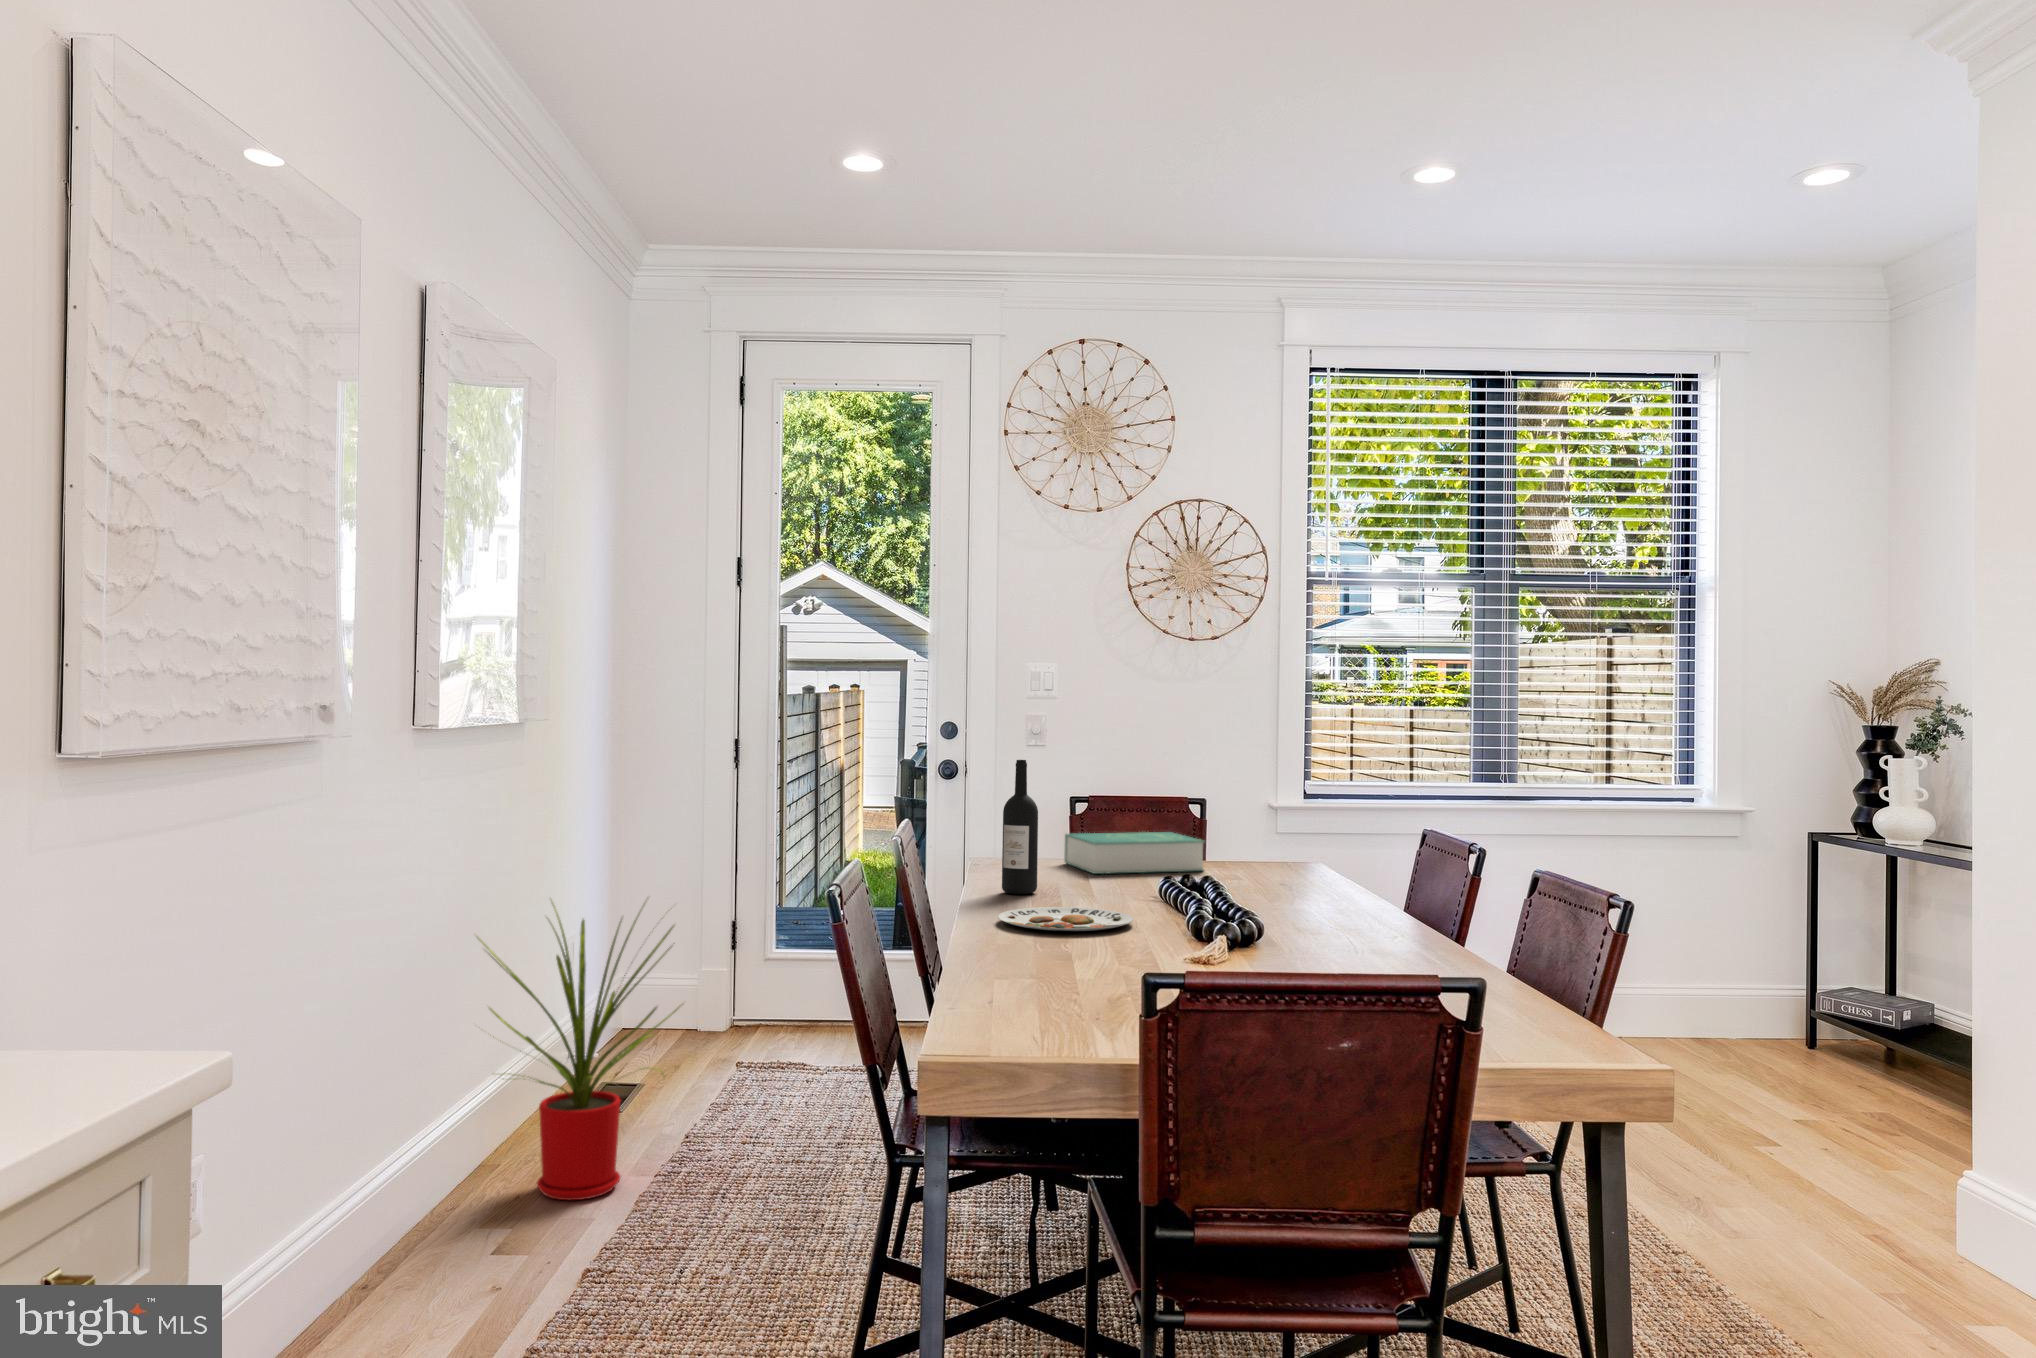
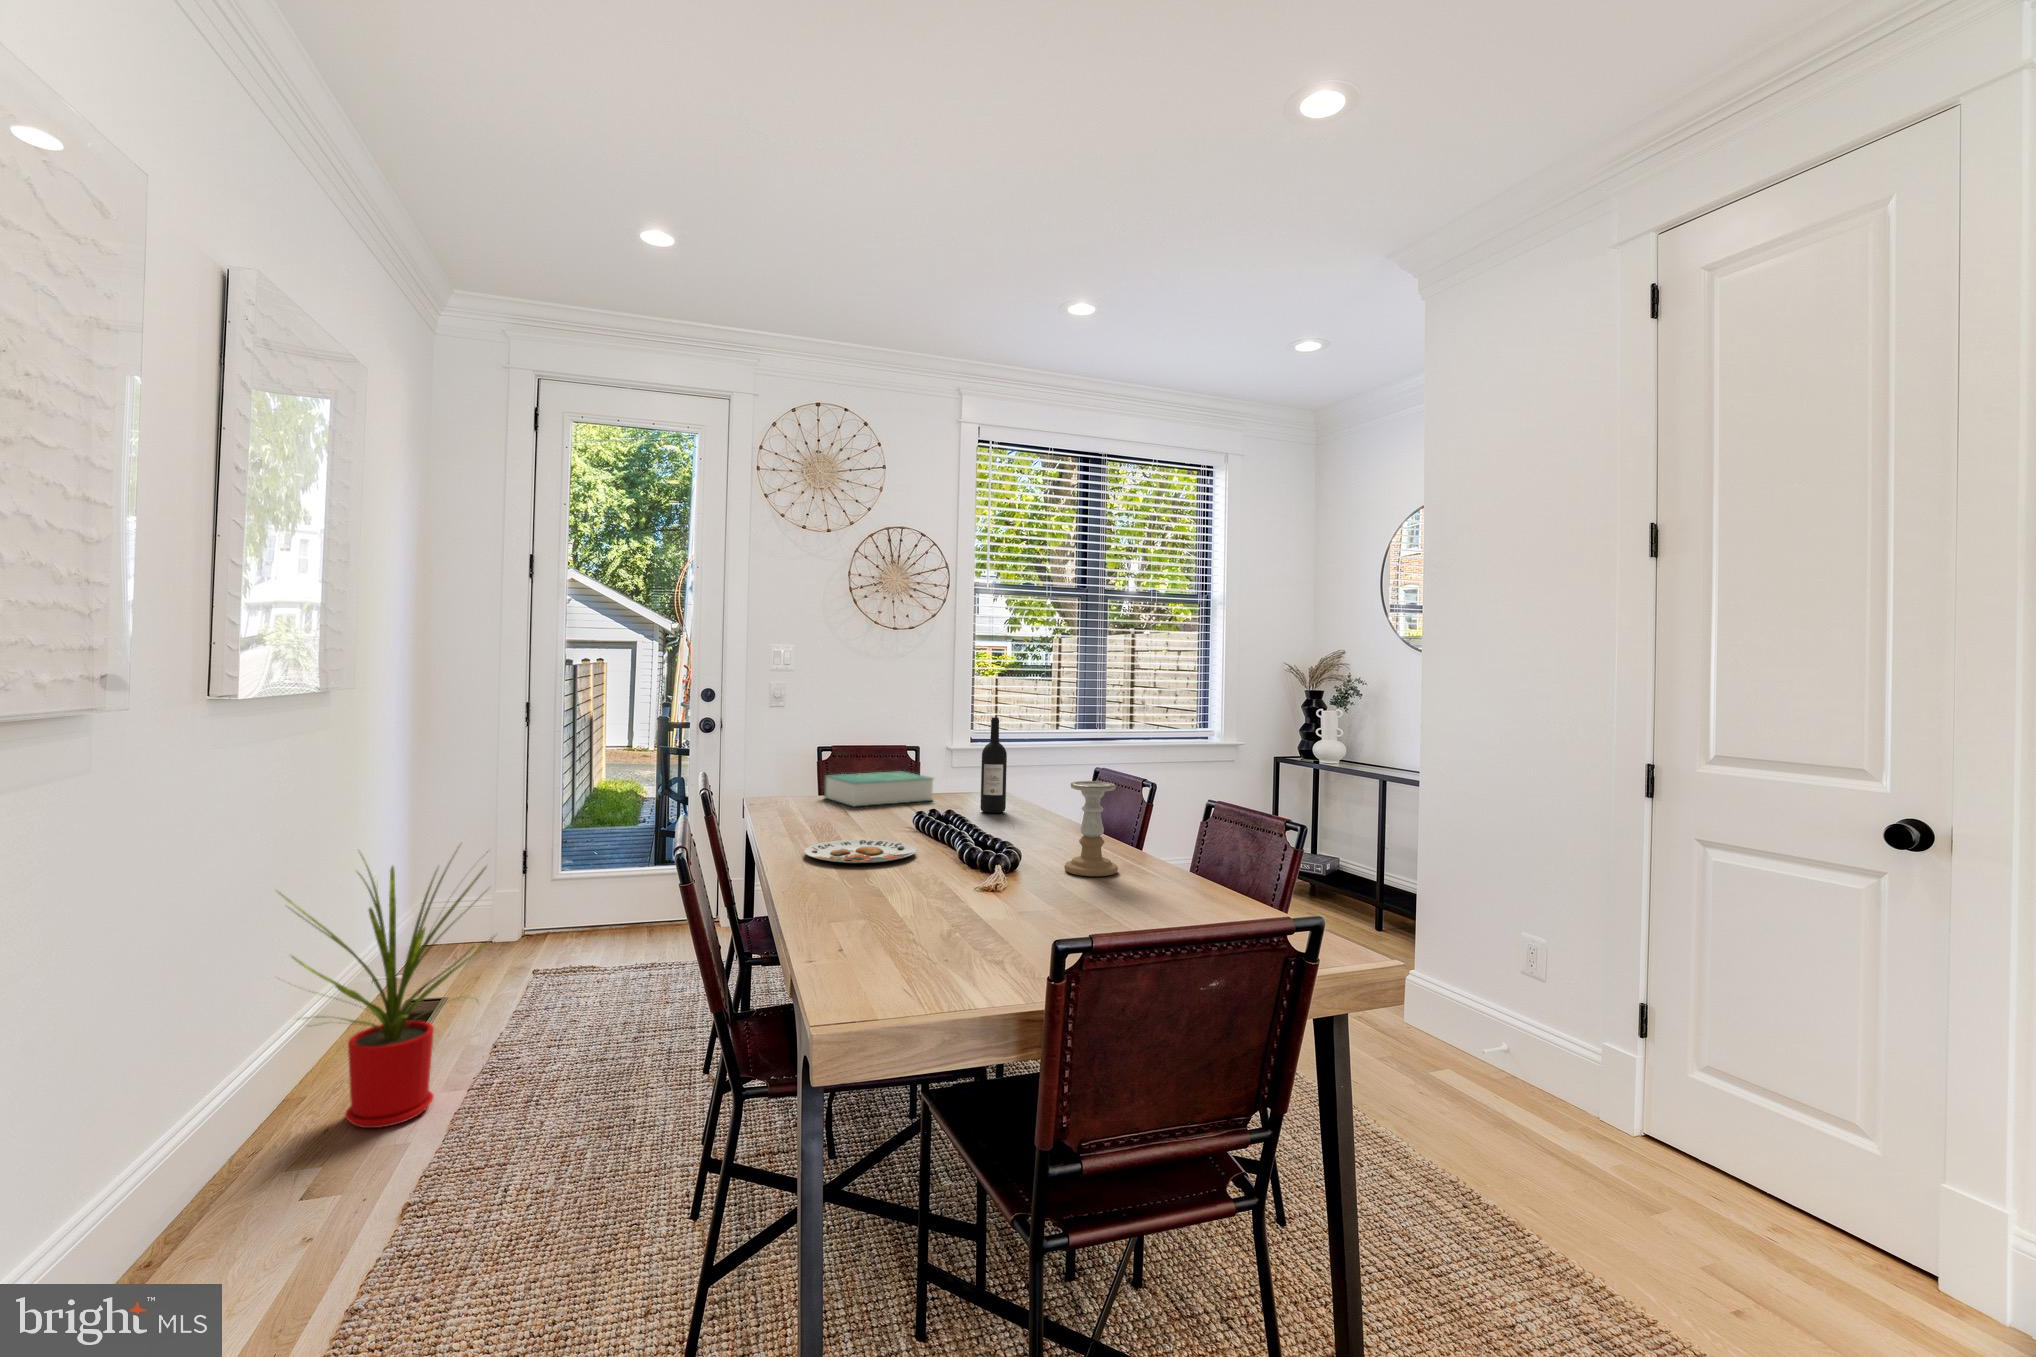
wine bottle: present [1002,760,1038,894] -> present [980,717,1007,813]
candle holder: none [1305,839,1375,960] -> present [1064,781,1118,876]

